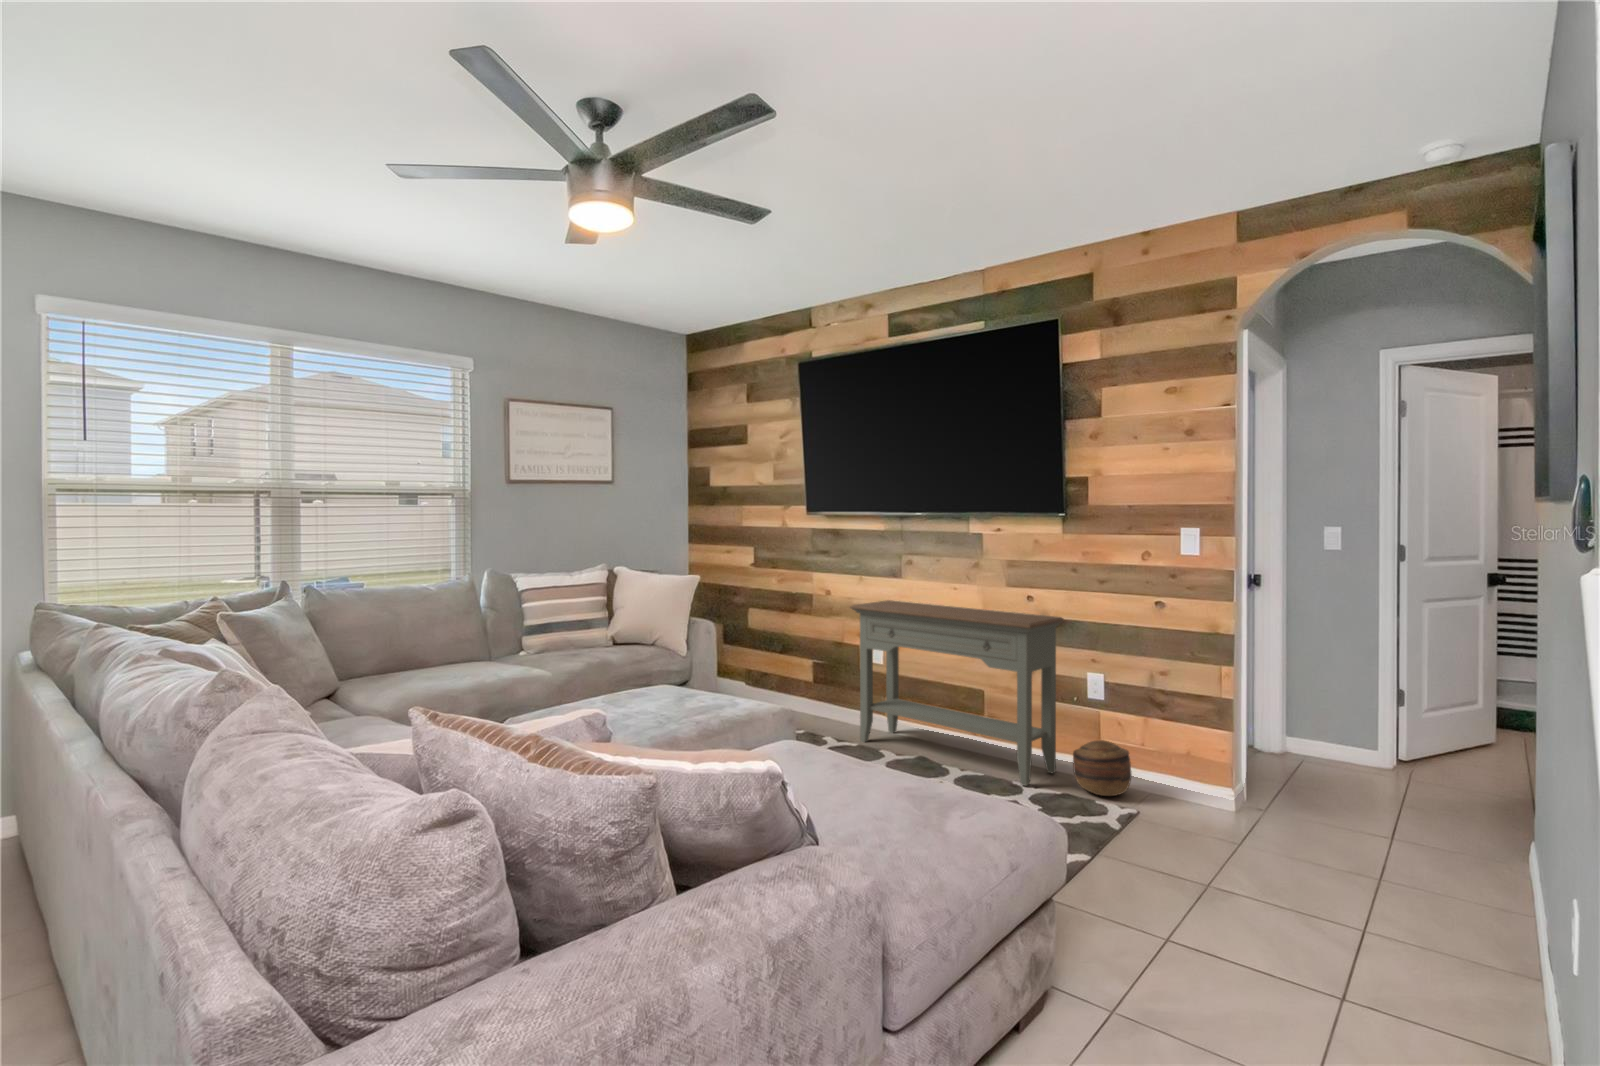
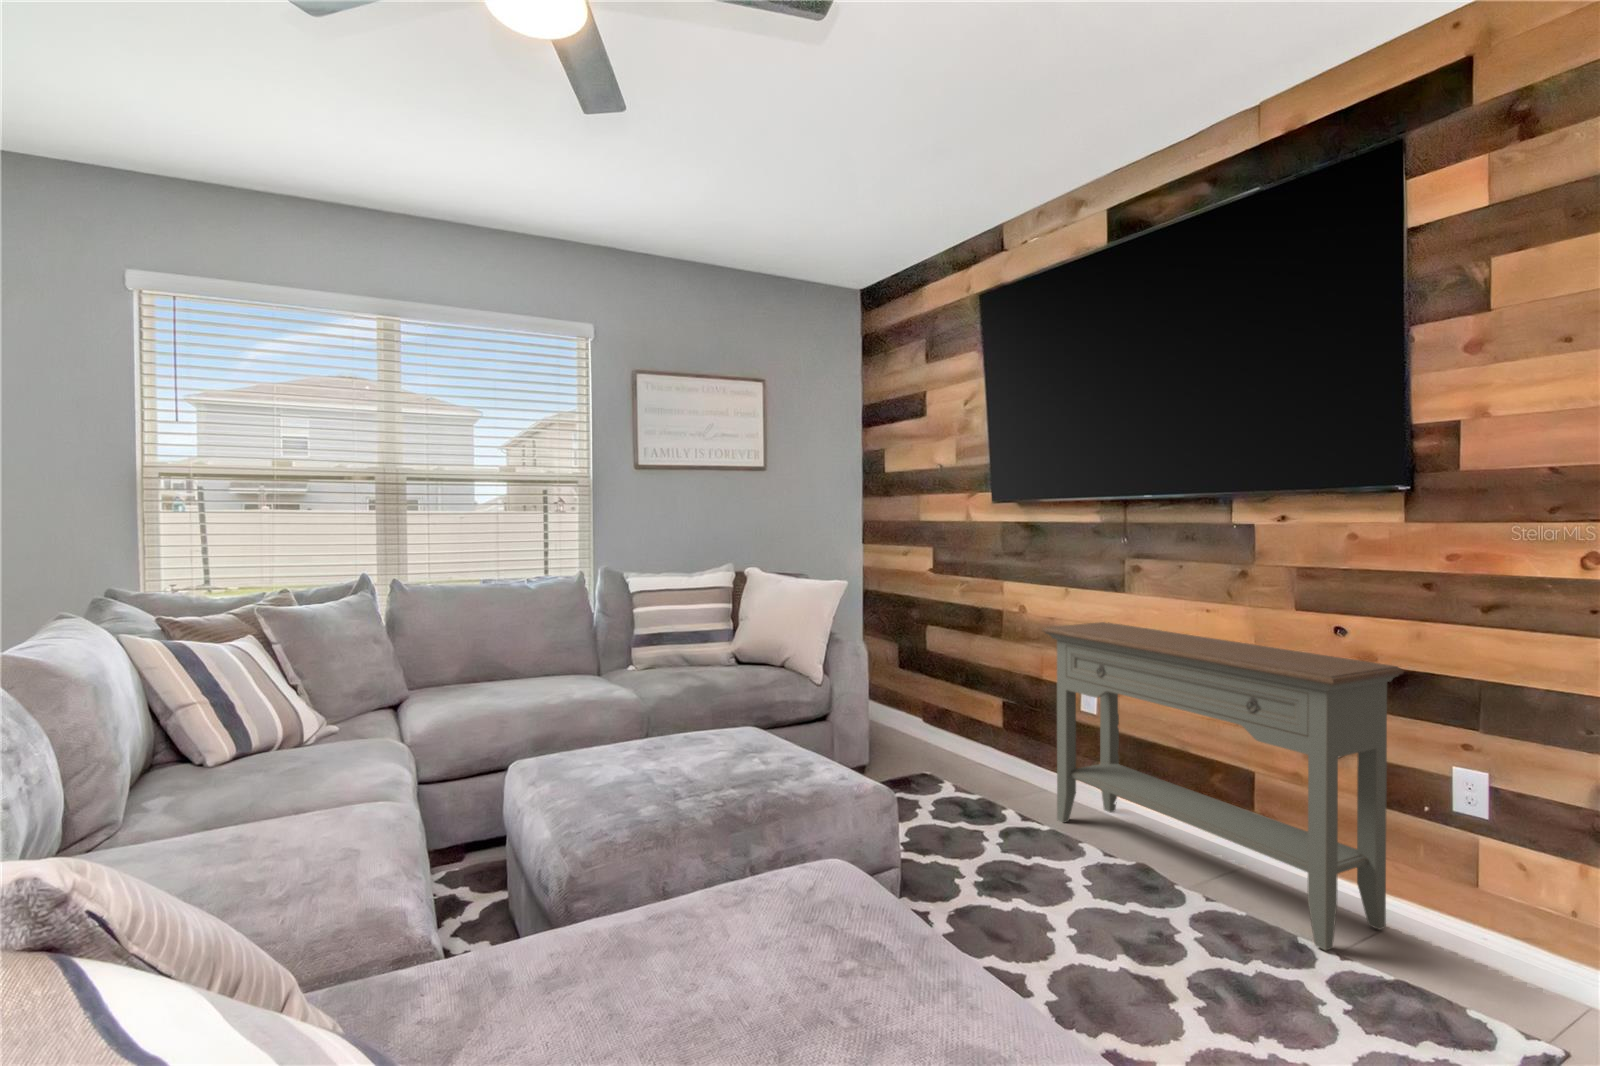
basket: present [1073,740,1132,796] -> none [1421,893,1553,1006]

